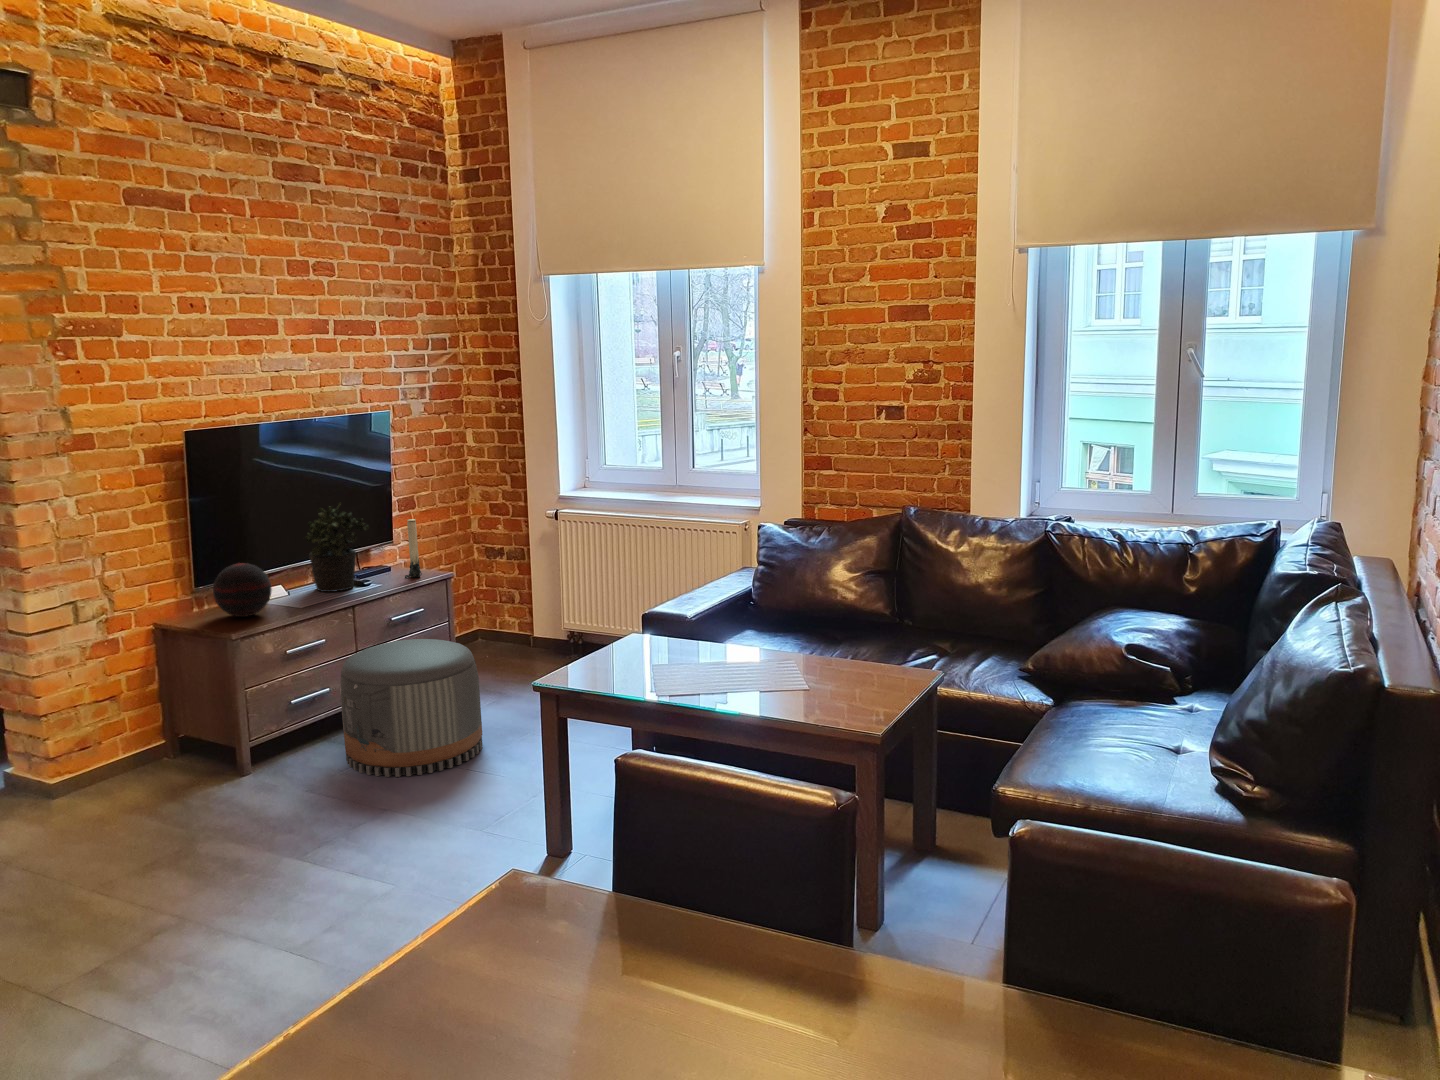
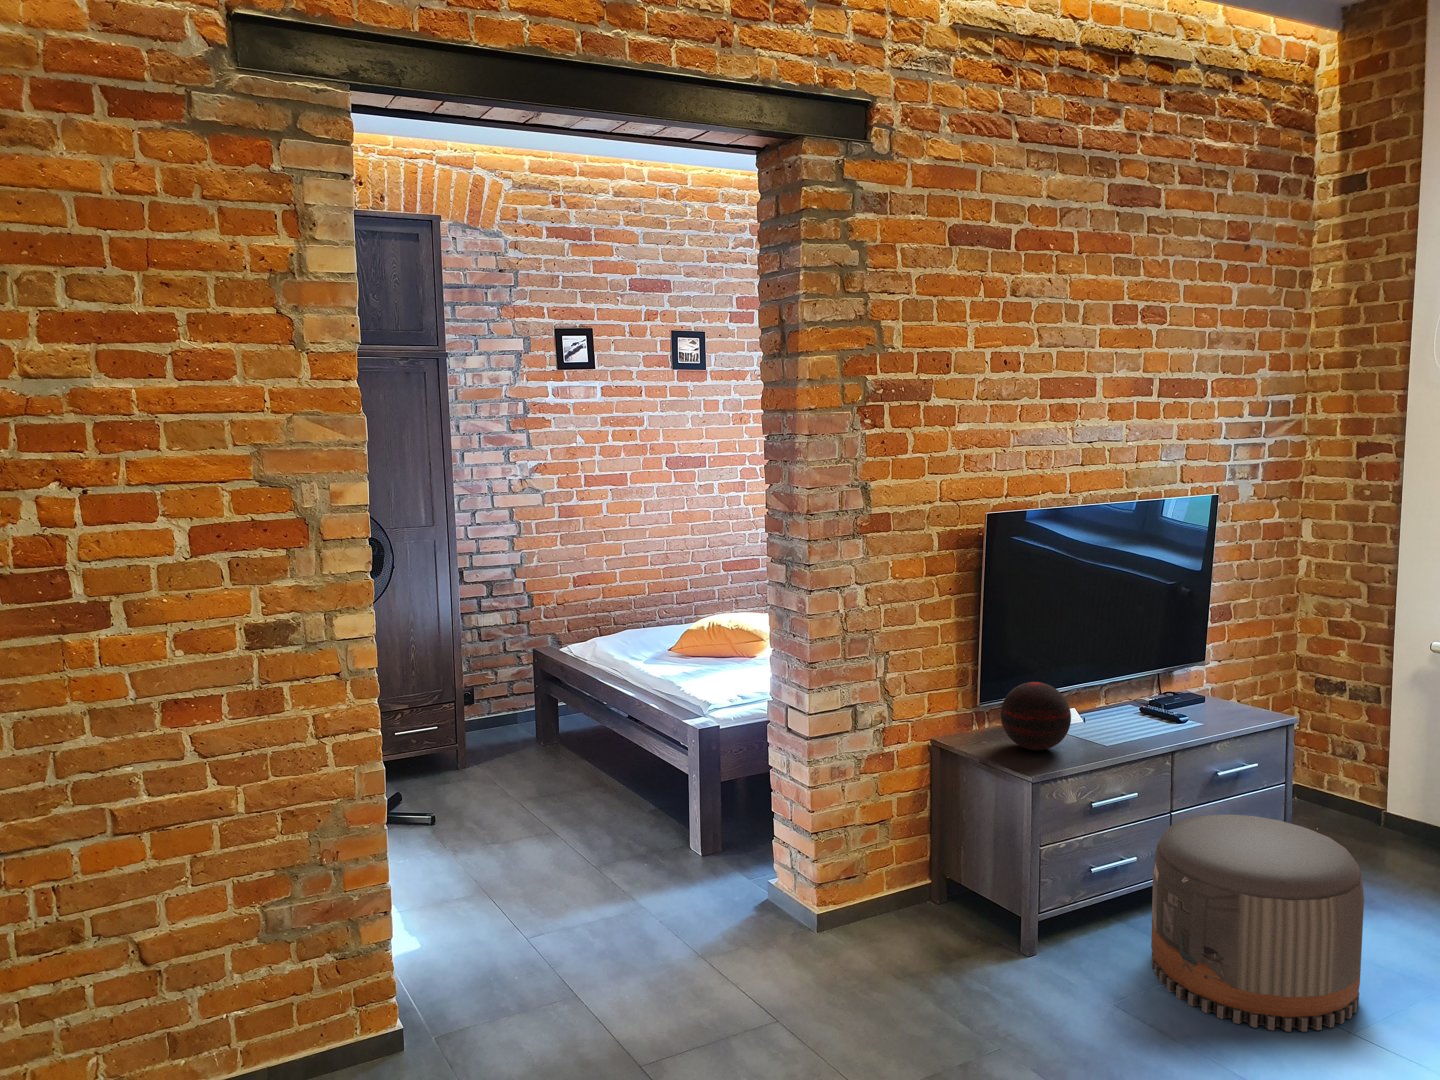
potted plant: present [306,503,369,592] -> none [1102,612,1188,727]
candle: present [405,519,422,578] -> none [1228,641,1252,720]

